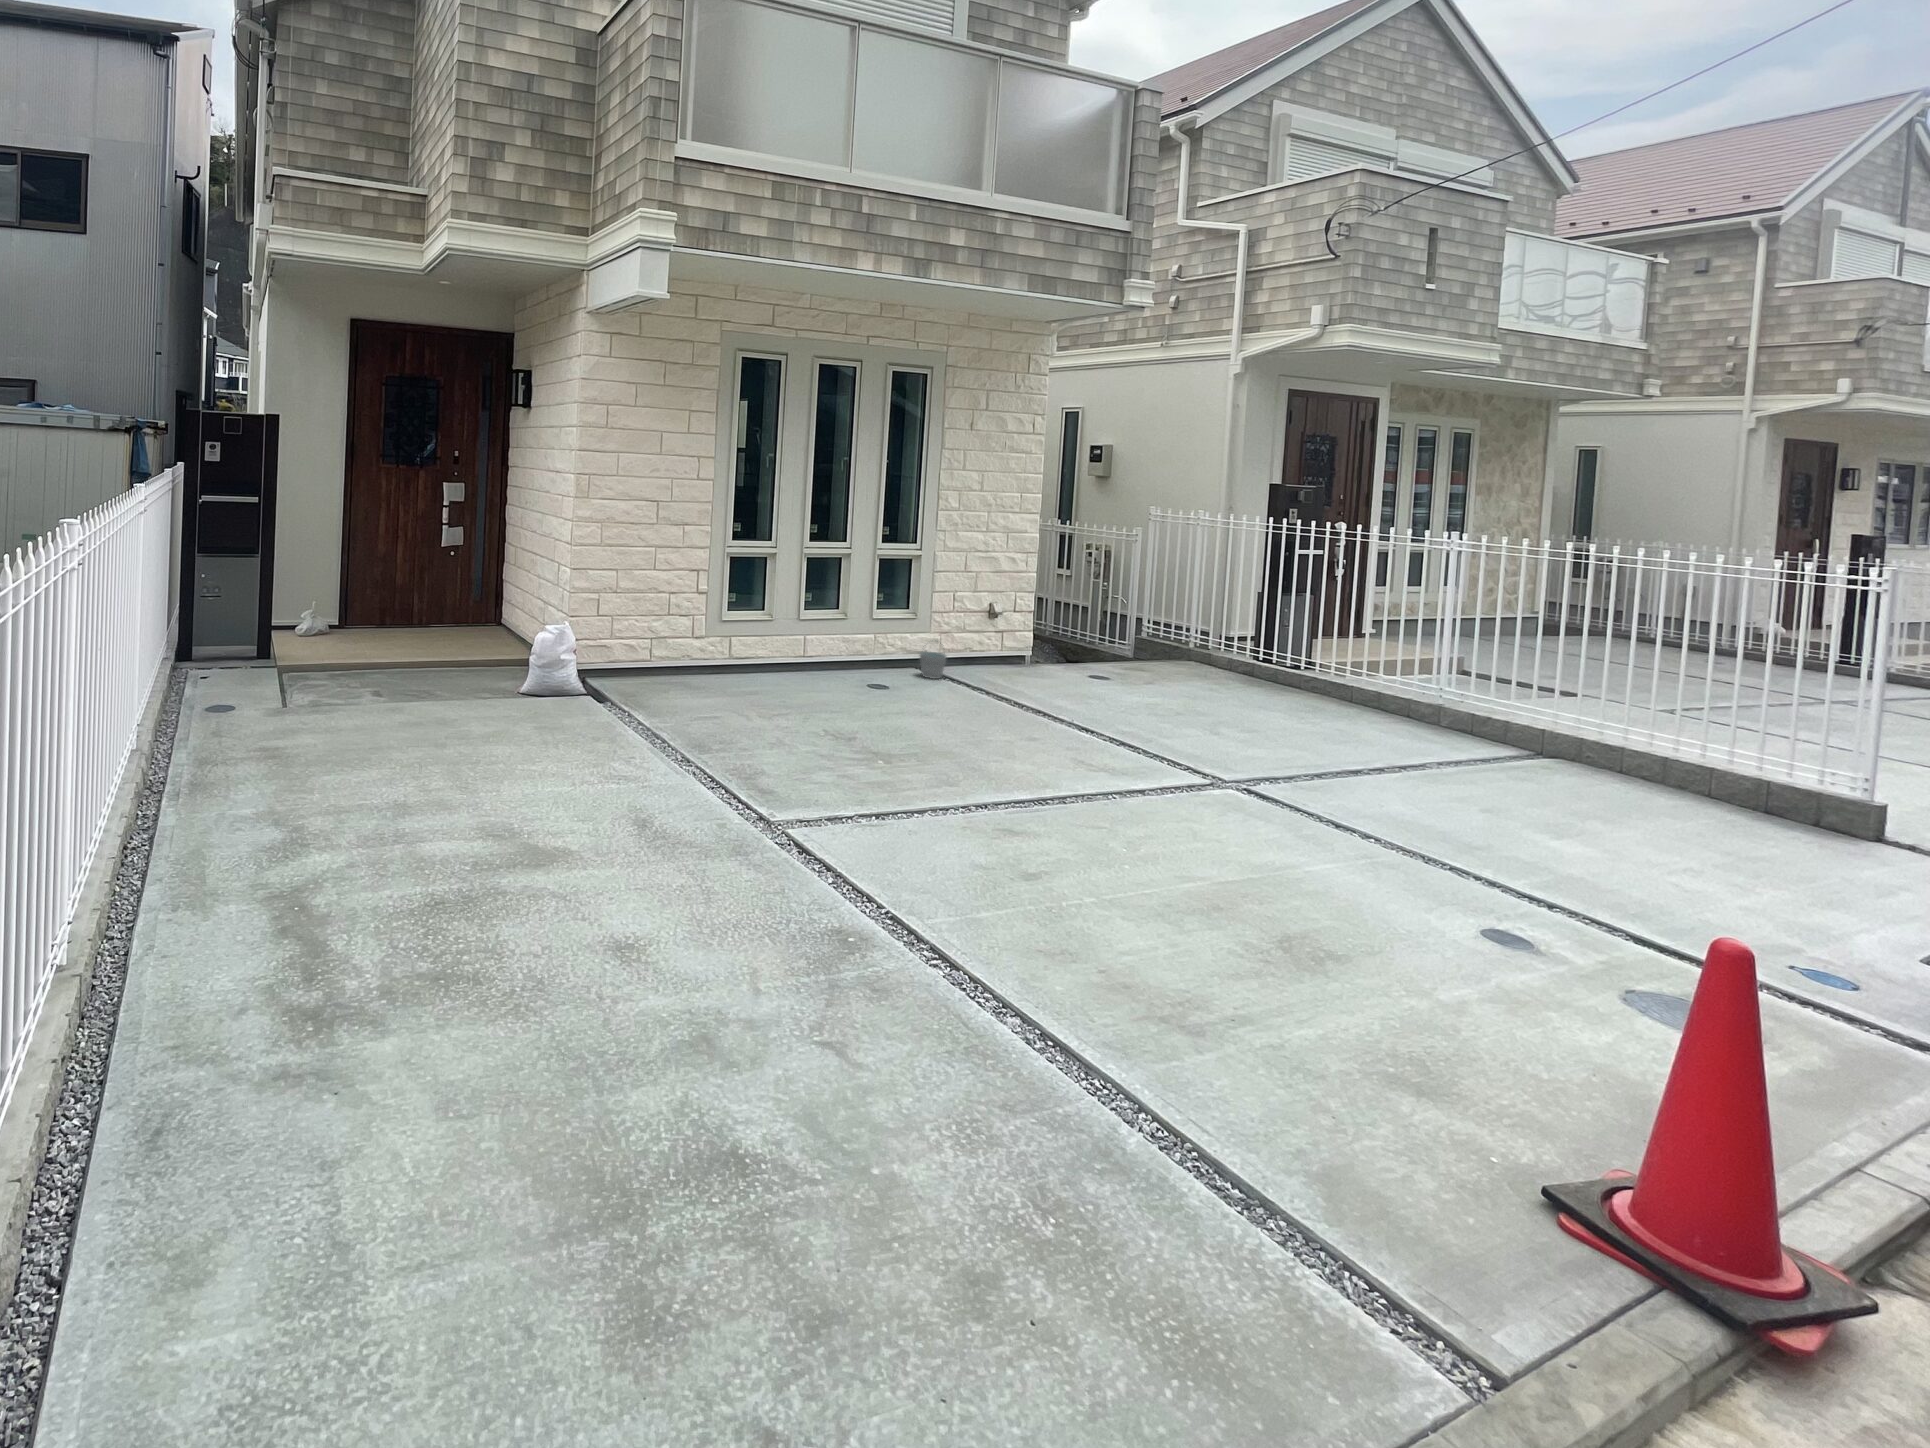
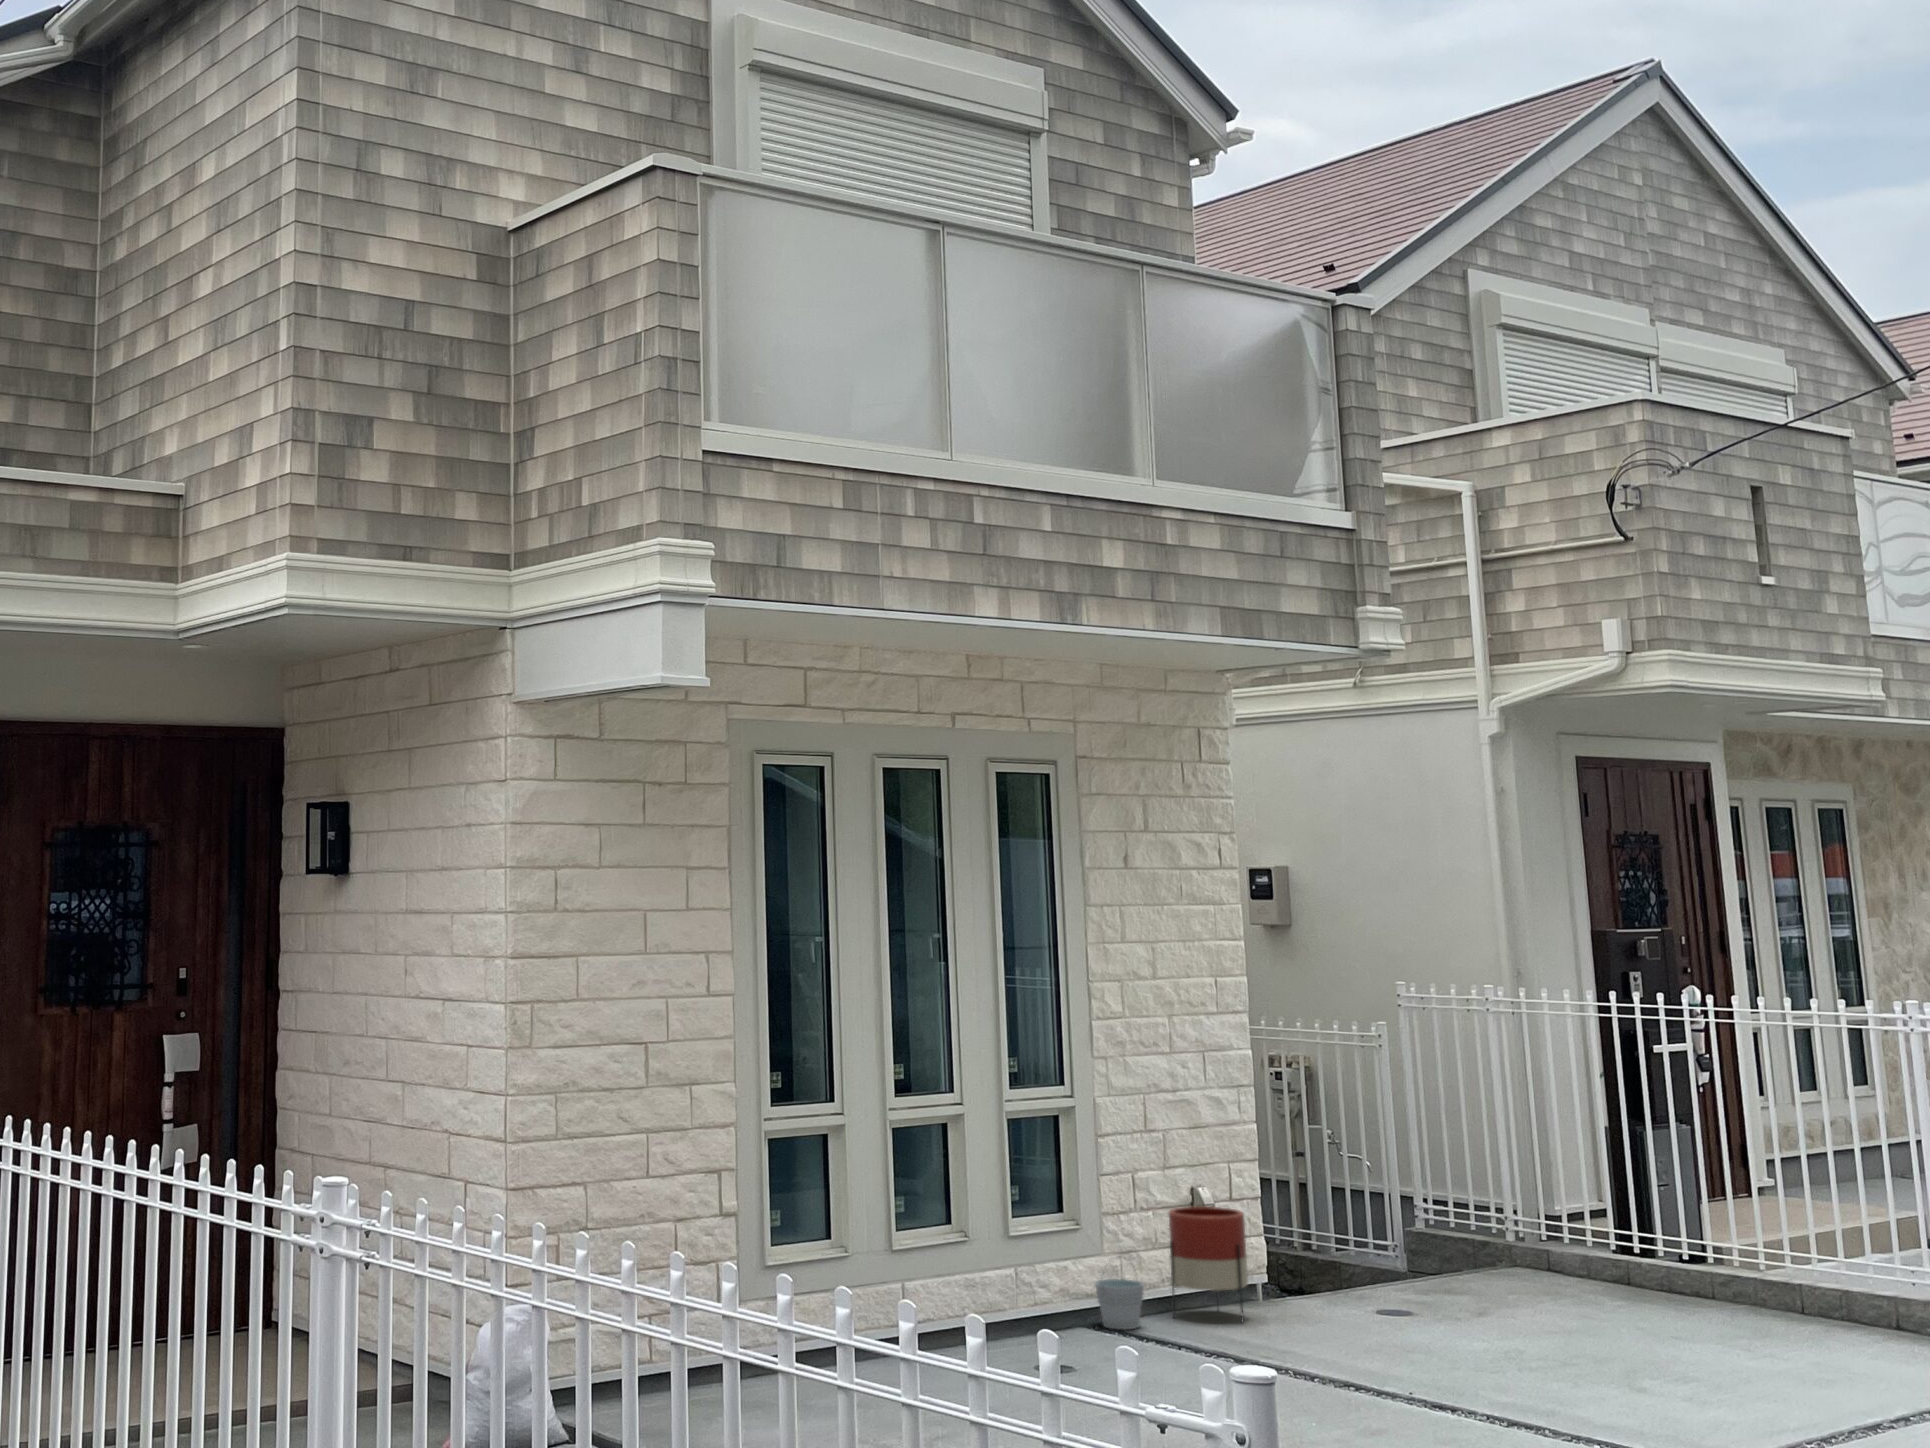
planter: none [966,618,1014,682] -> present [1169,1207,1248,1322]

